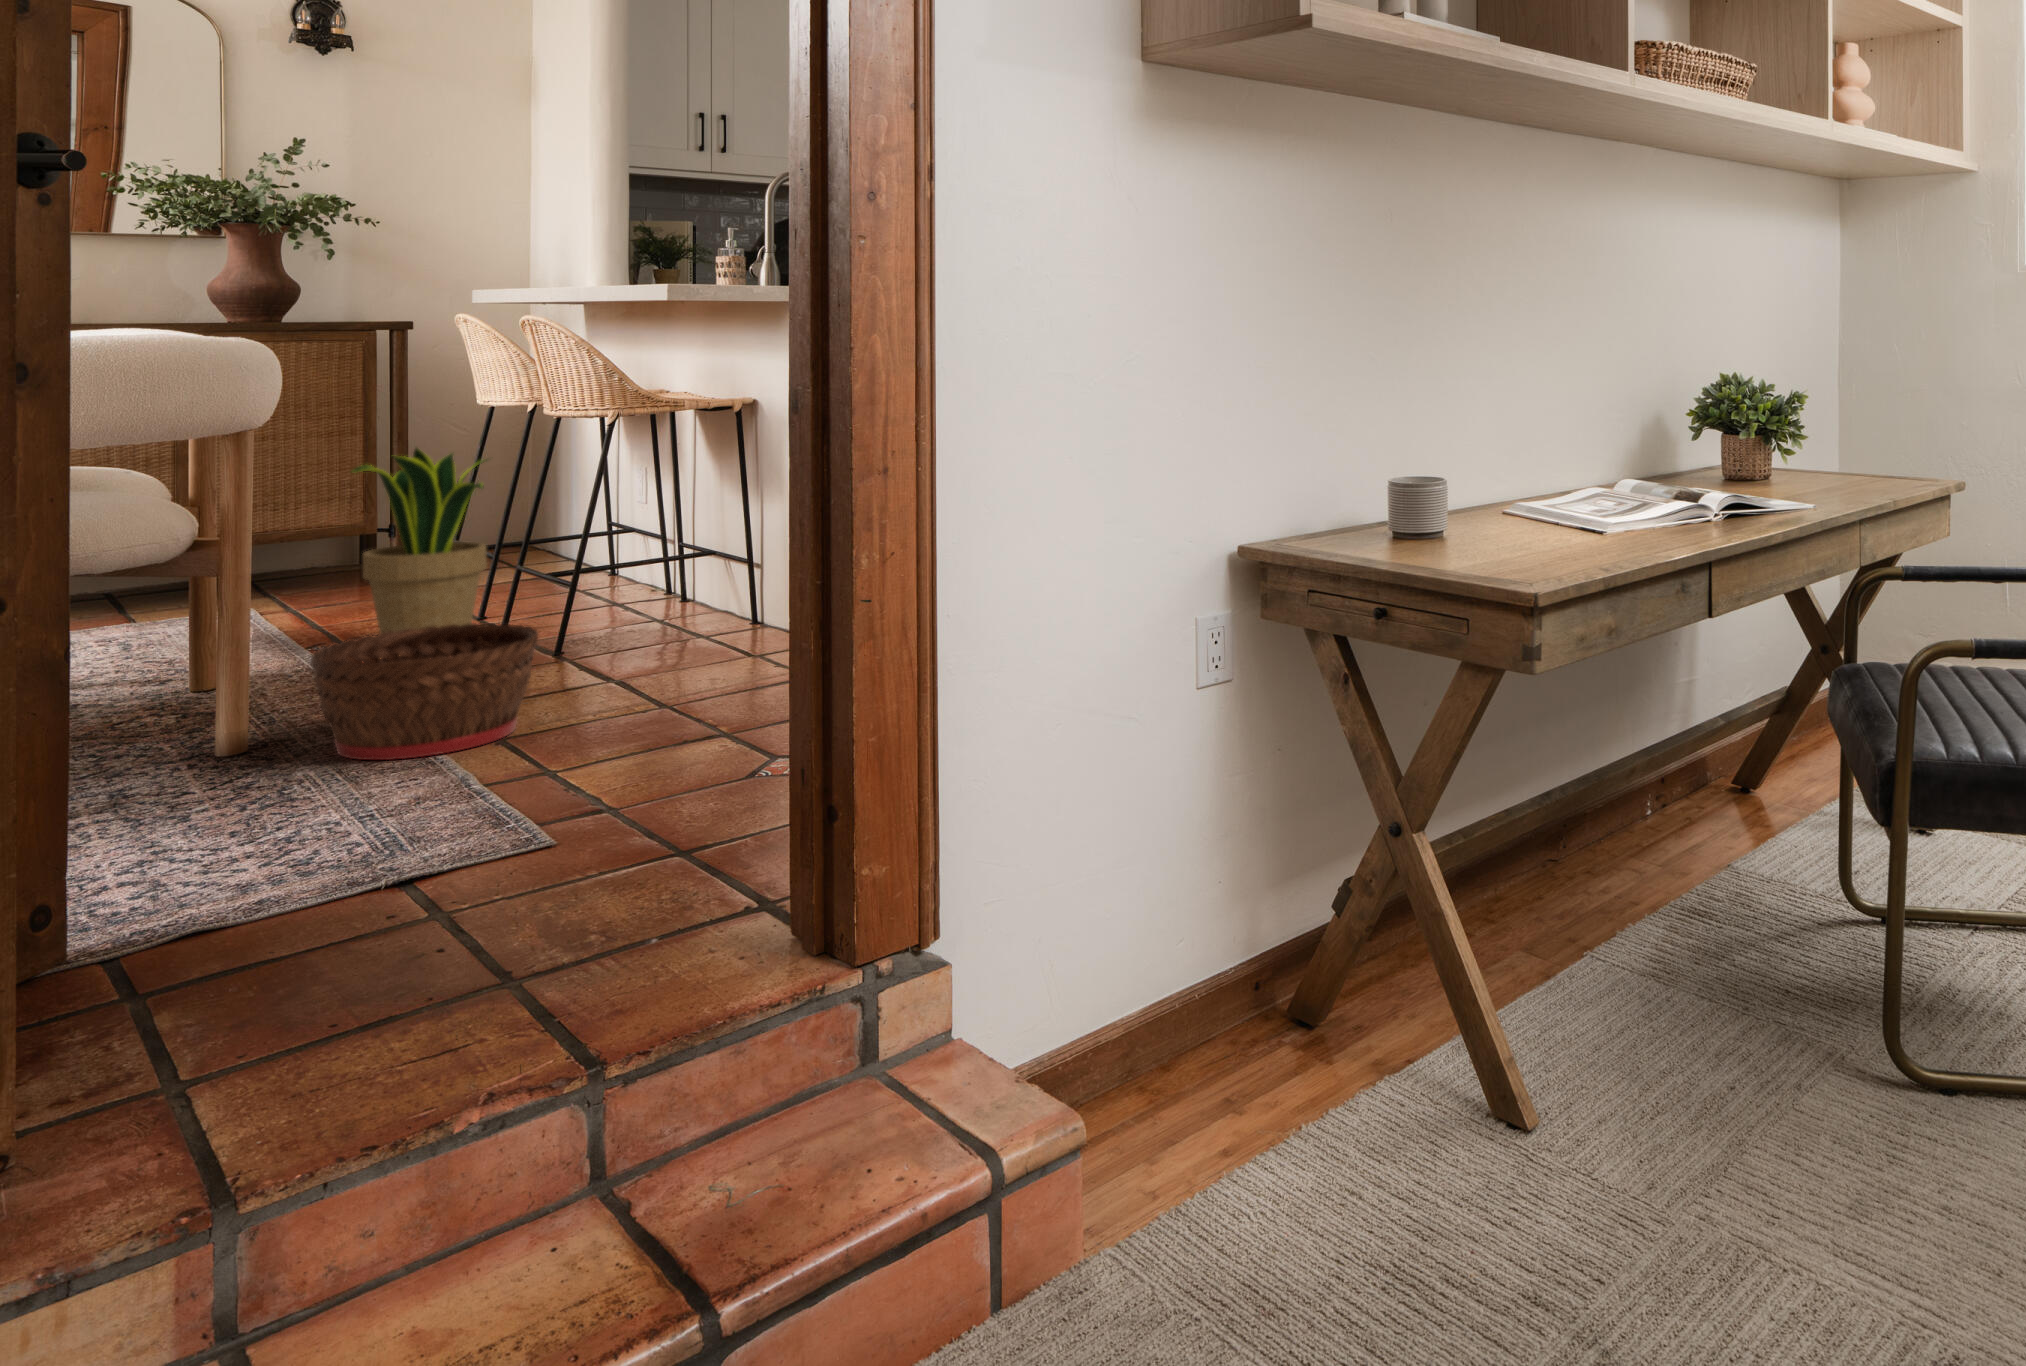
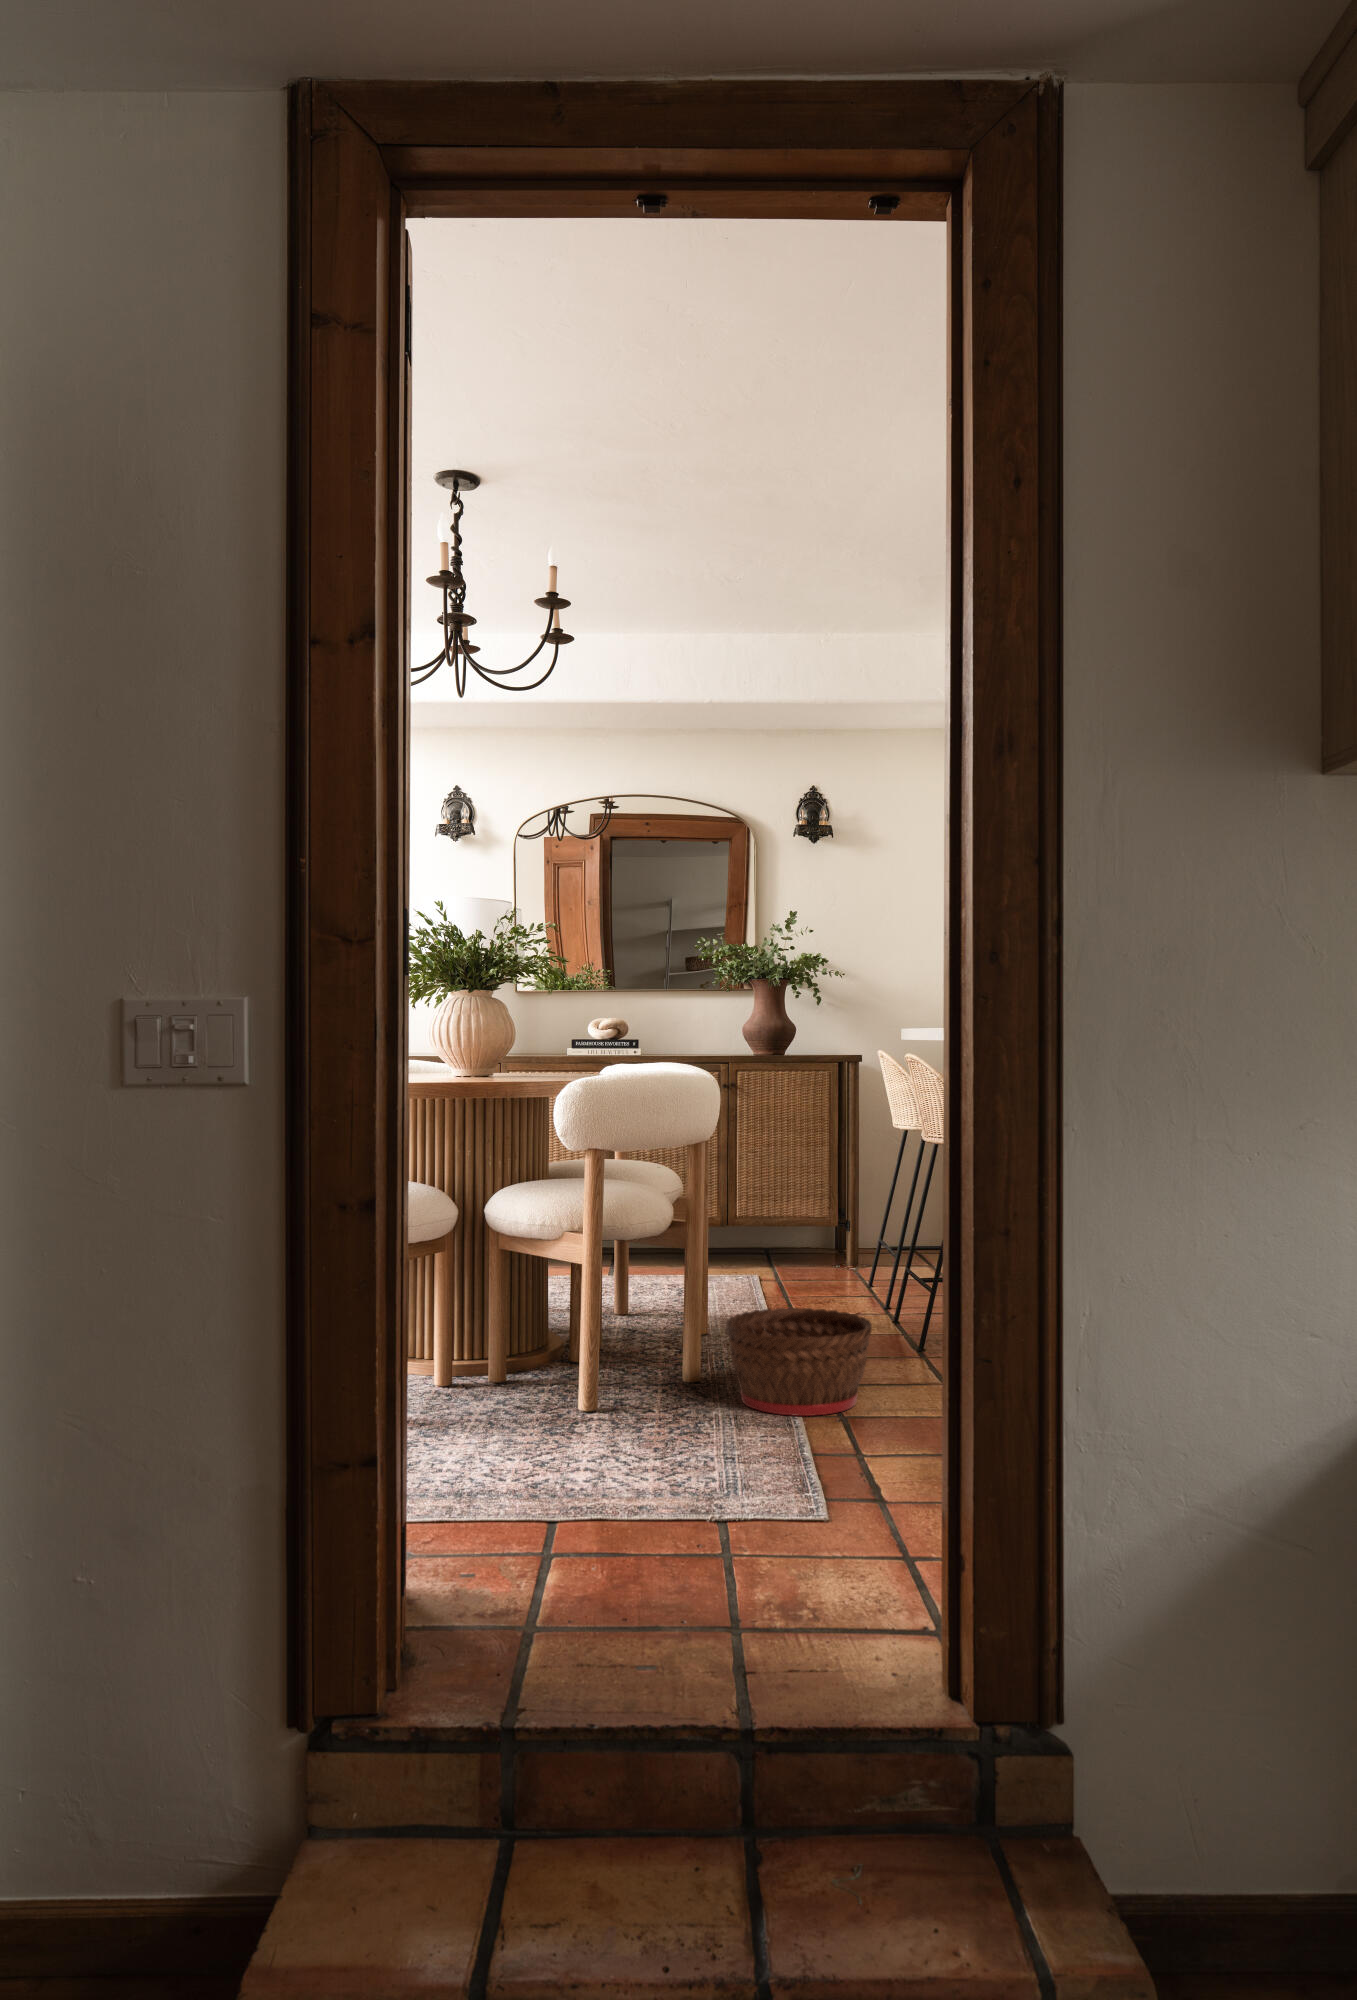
potted plant: present [352,448,487,633] -> none [789,1156,886,1323]

